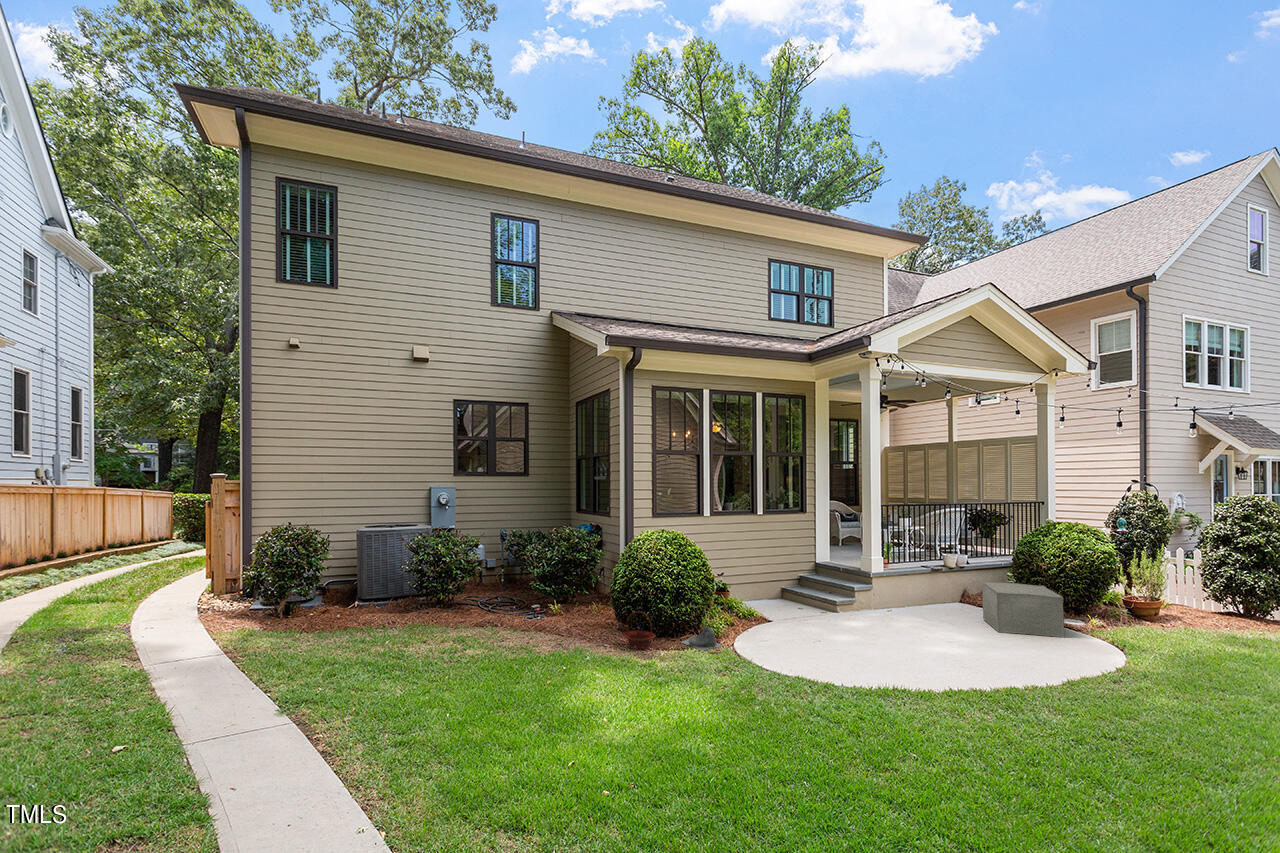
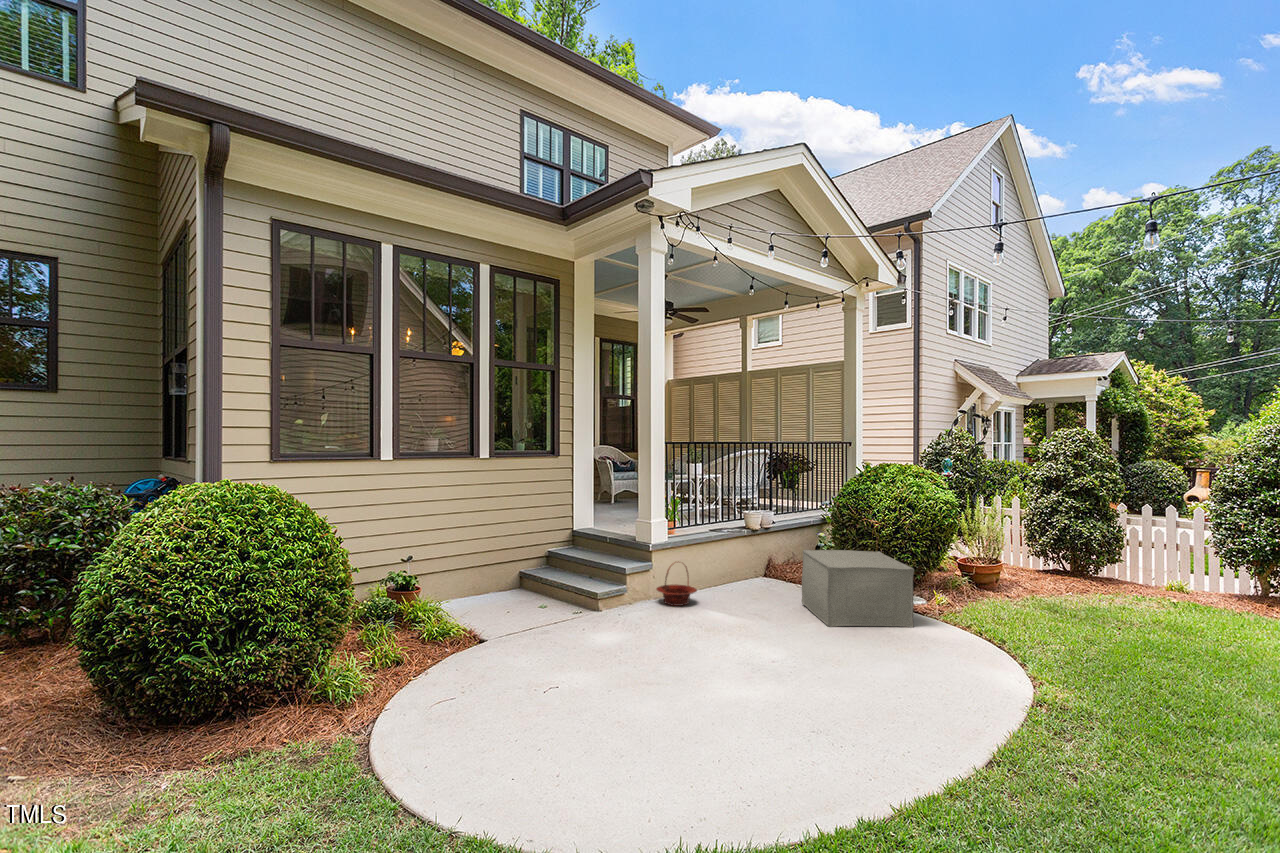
basket: present [622,618,655,649] -> present [657,562,697,606]
boots: present [682,627,722,651] -> none [261,681,359,743]

